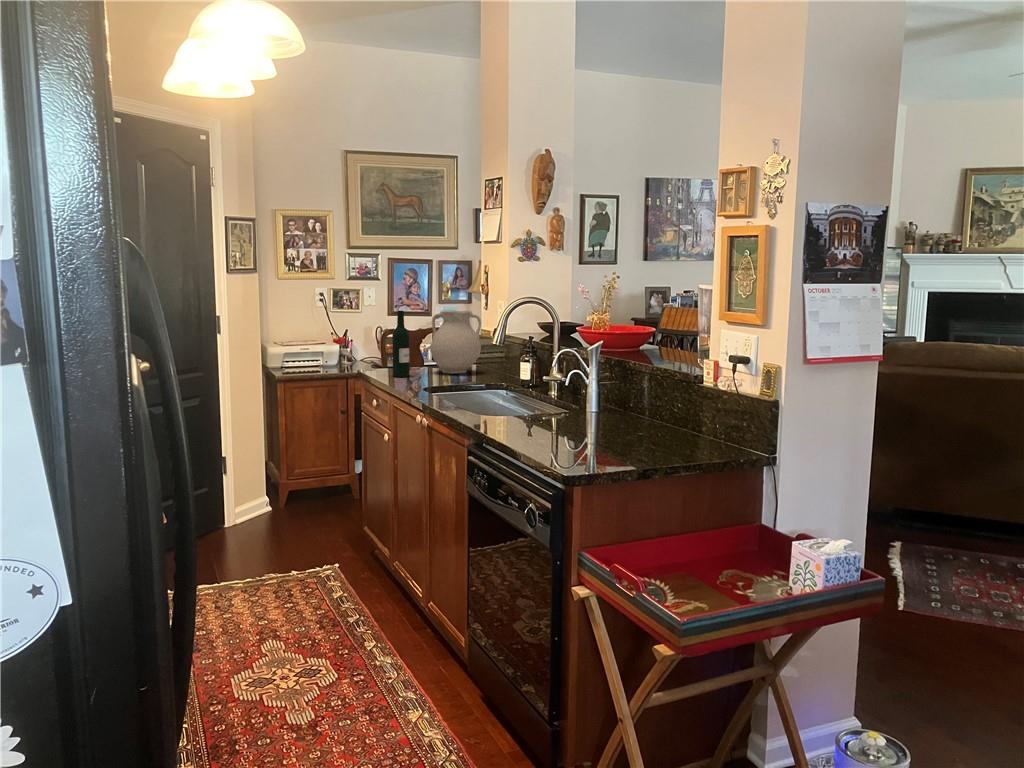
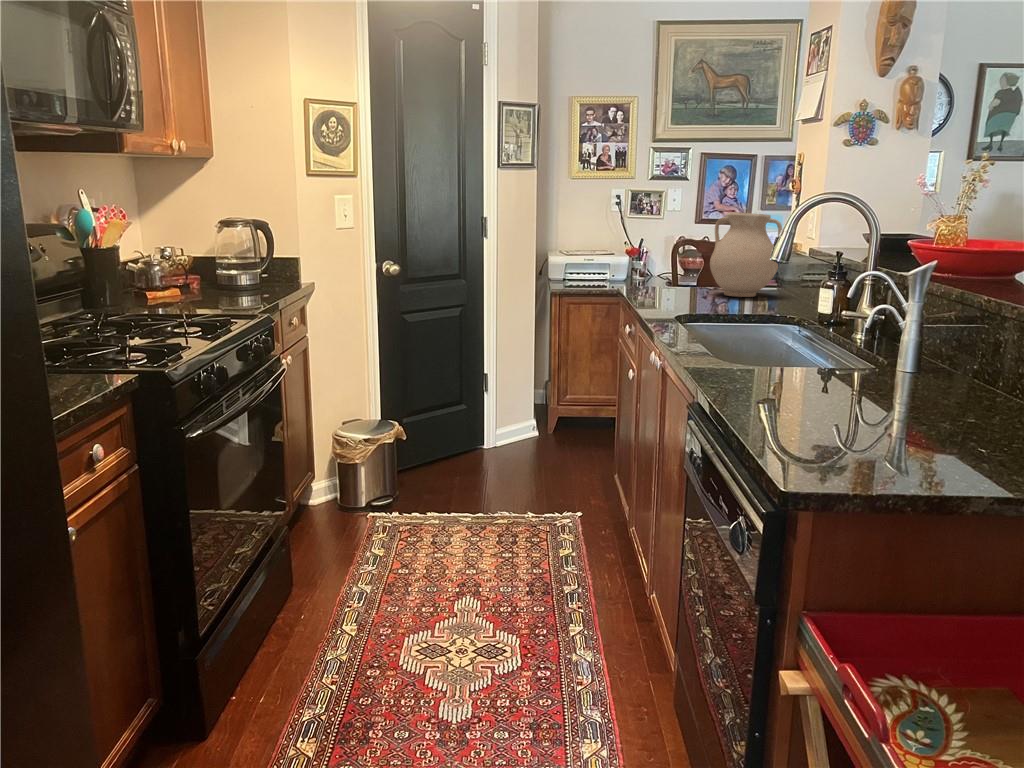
wine bottle: present [392,311,409,377] -> none [656,212,680,298]

